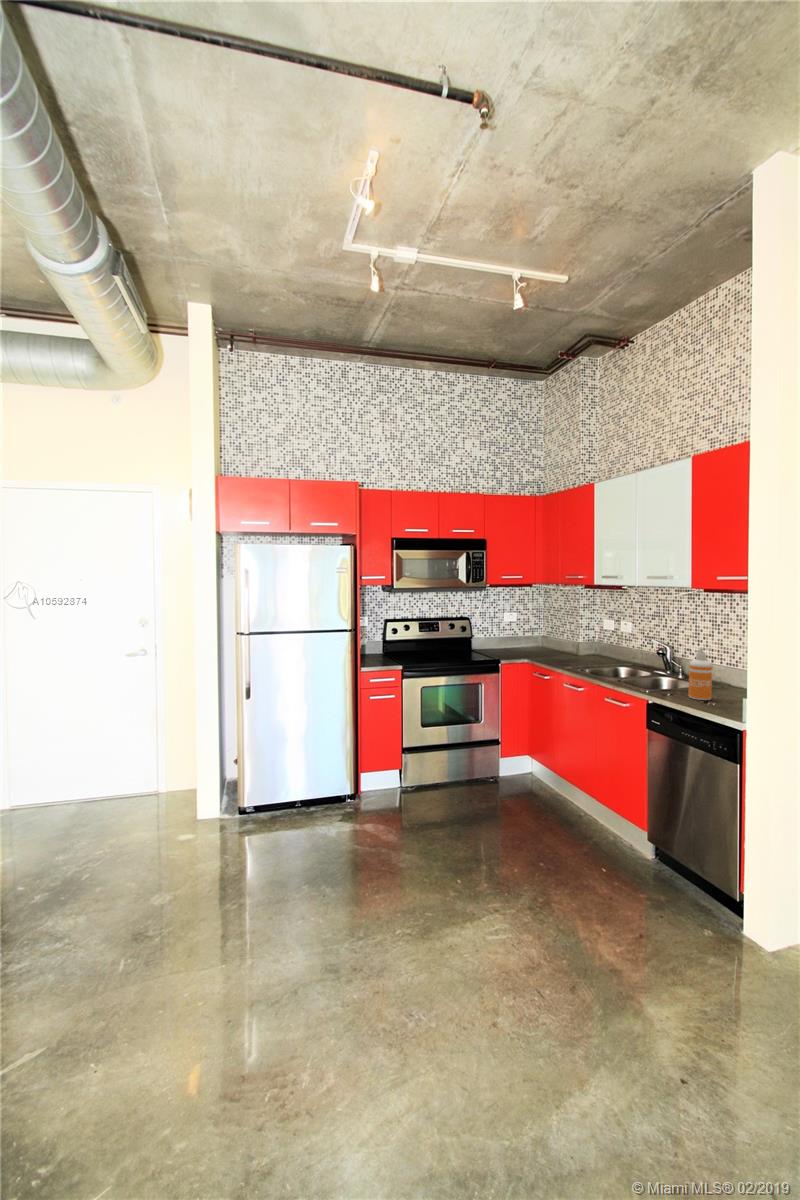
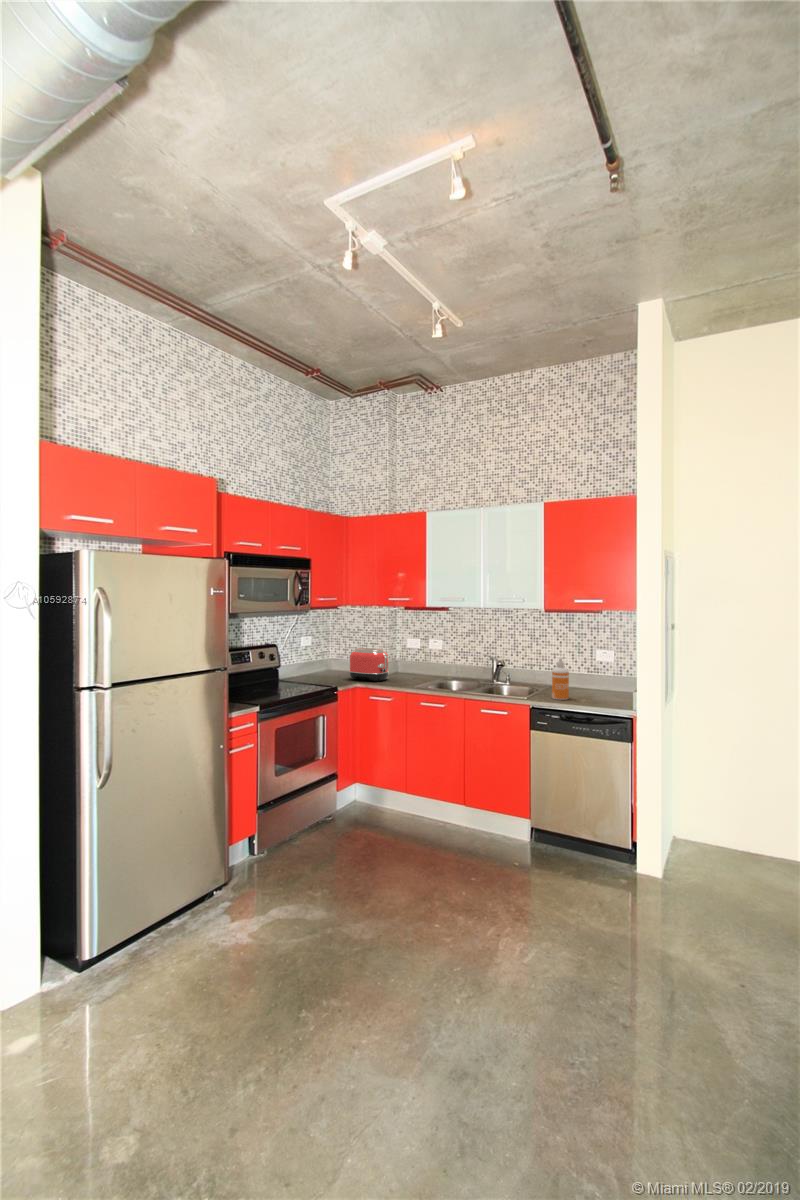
toaster: none [532,625,571,659] -> present [349,648,390,682]

